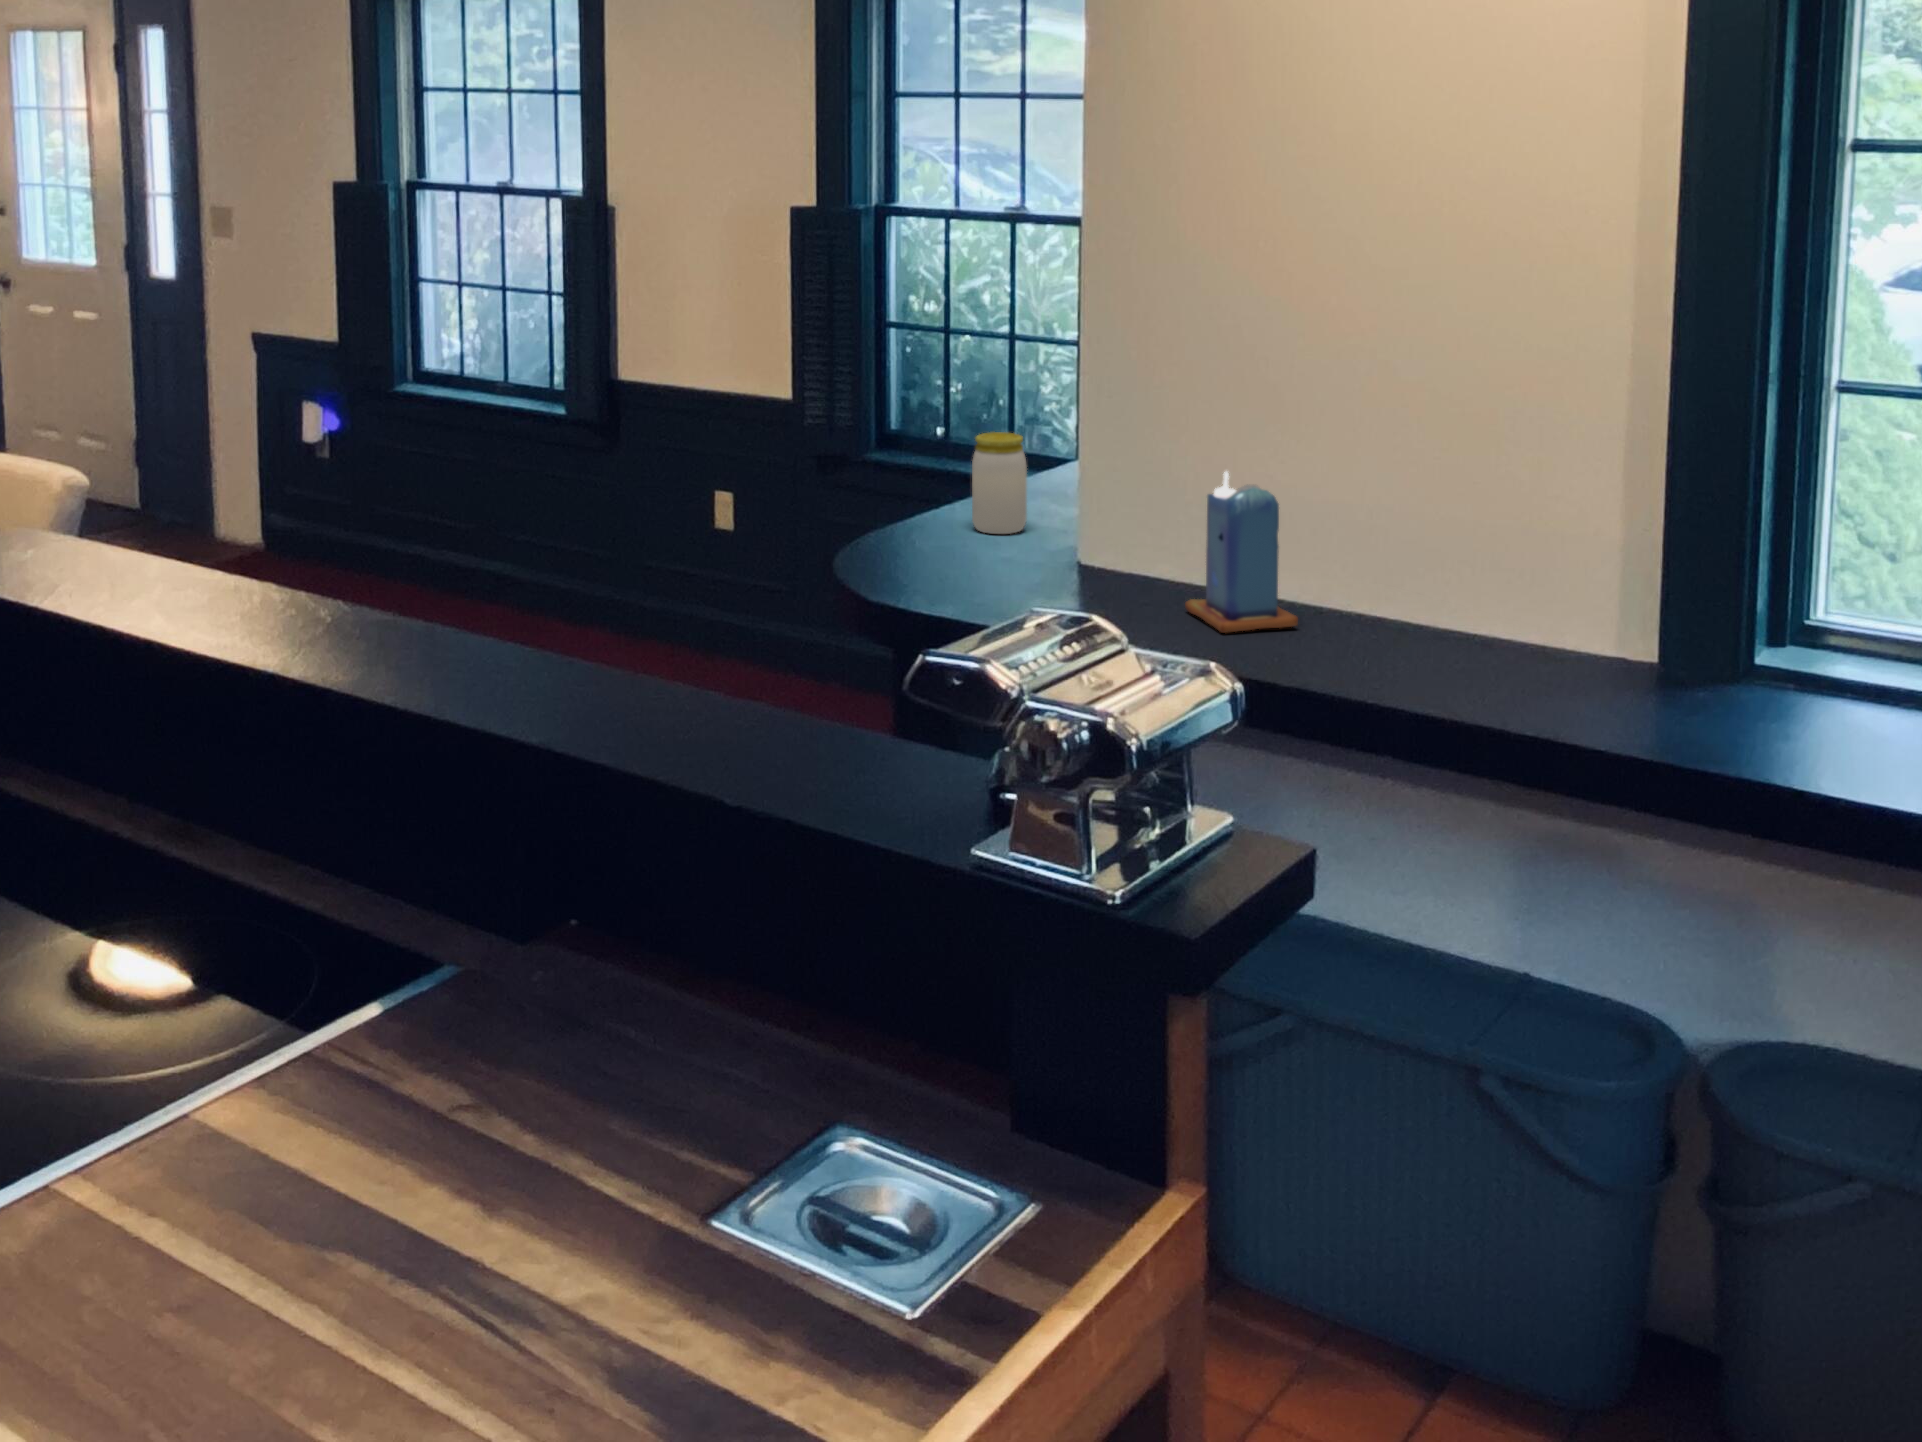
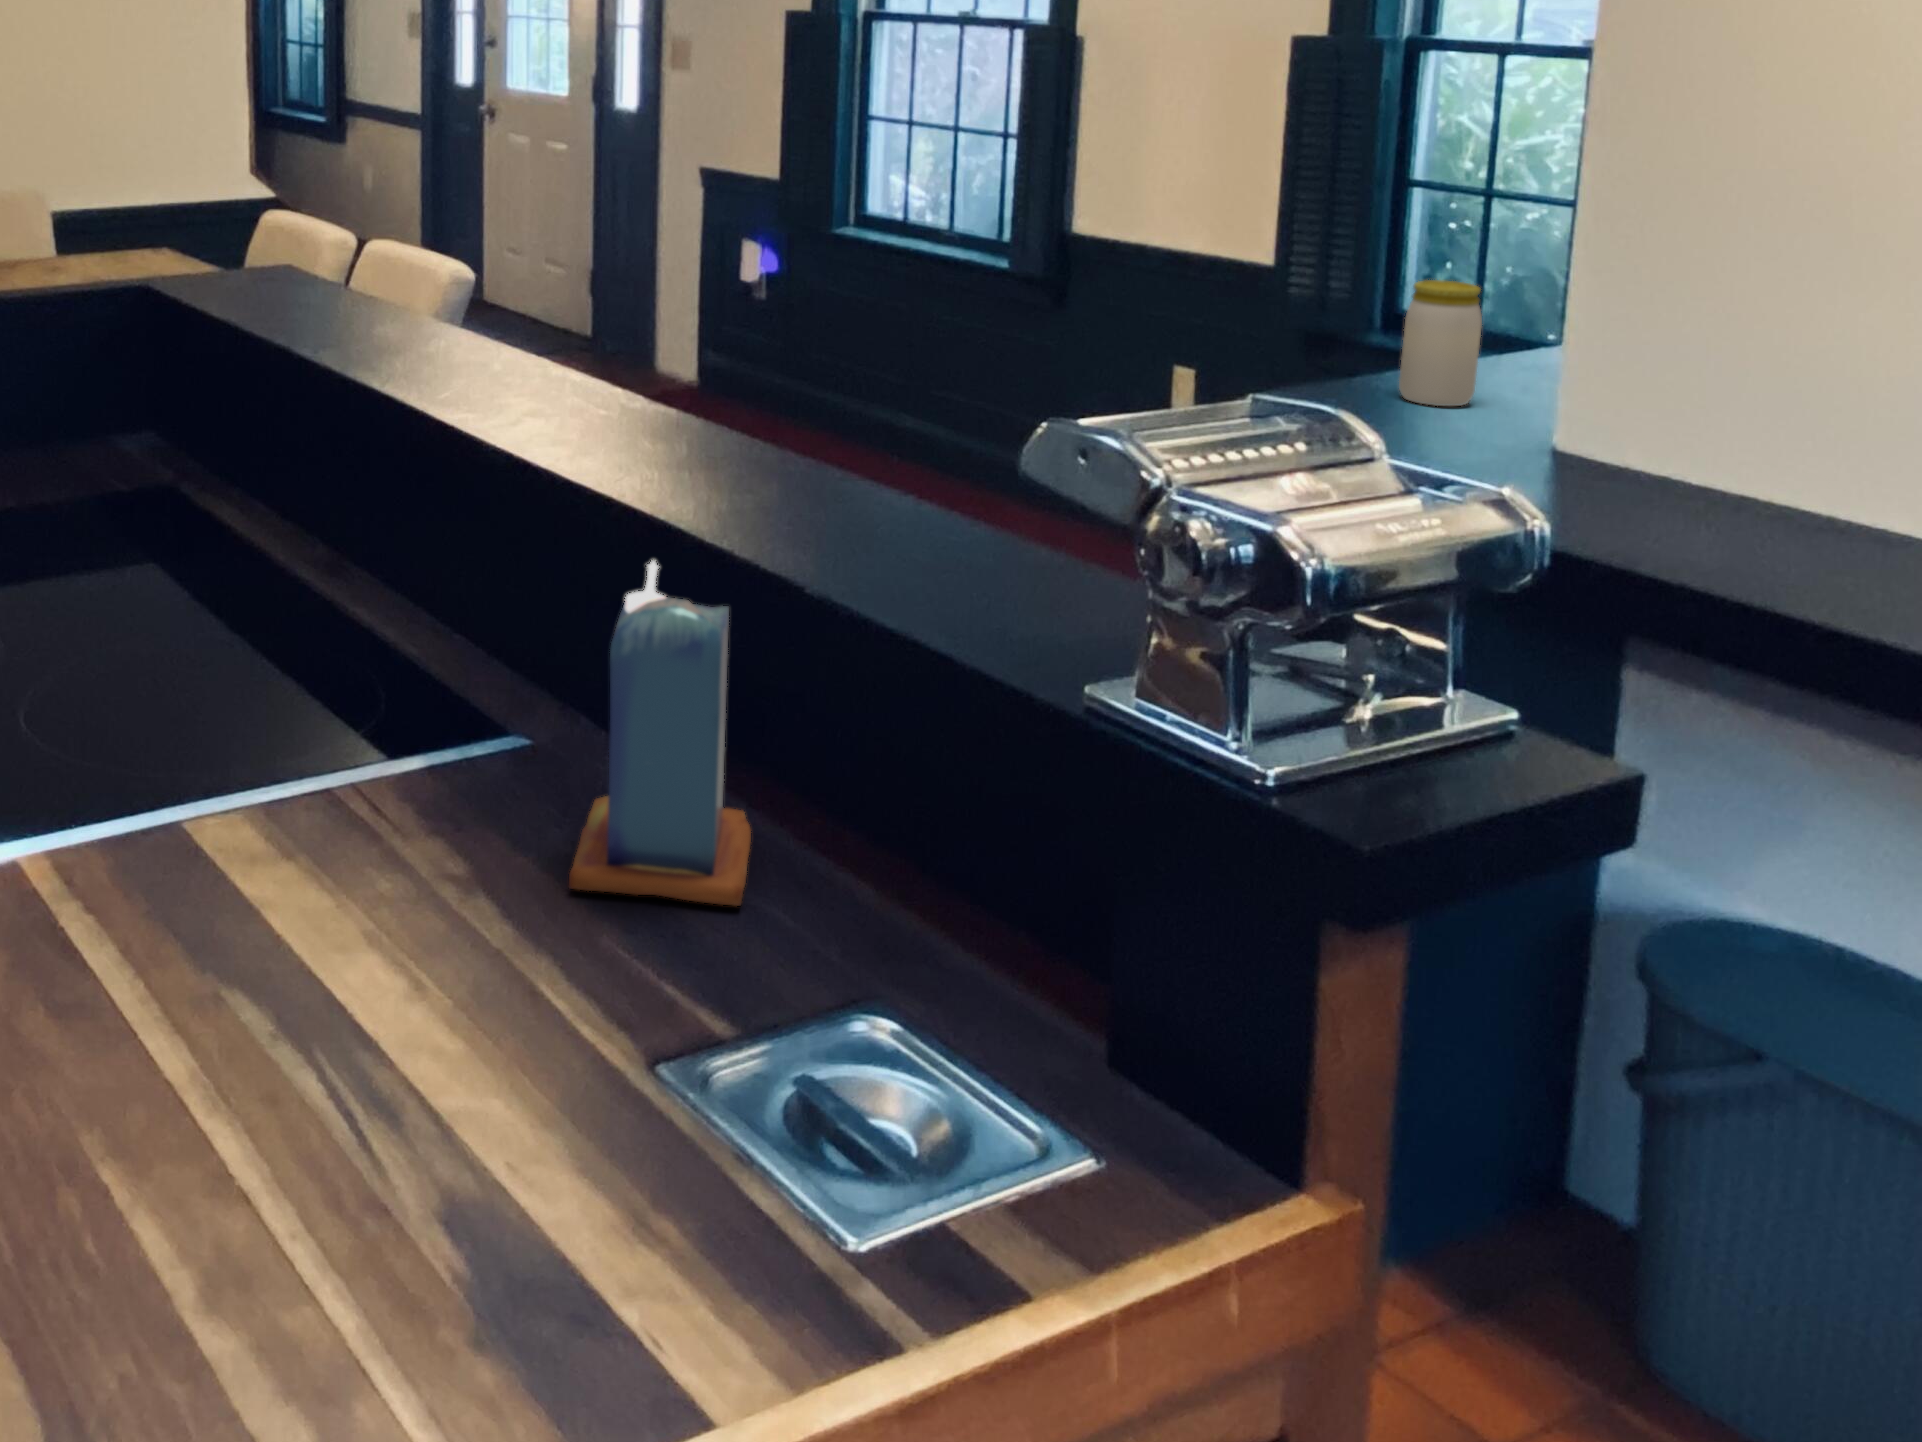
candle: present [1185,471,1298,633] -> present [569,561,751,906]

